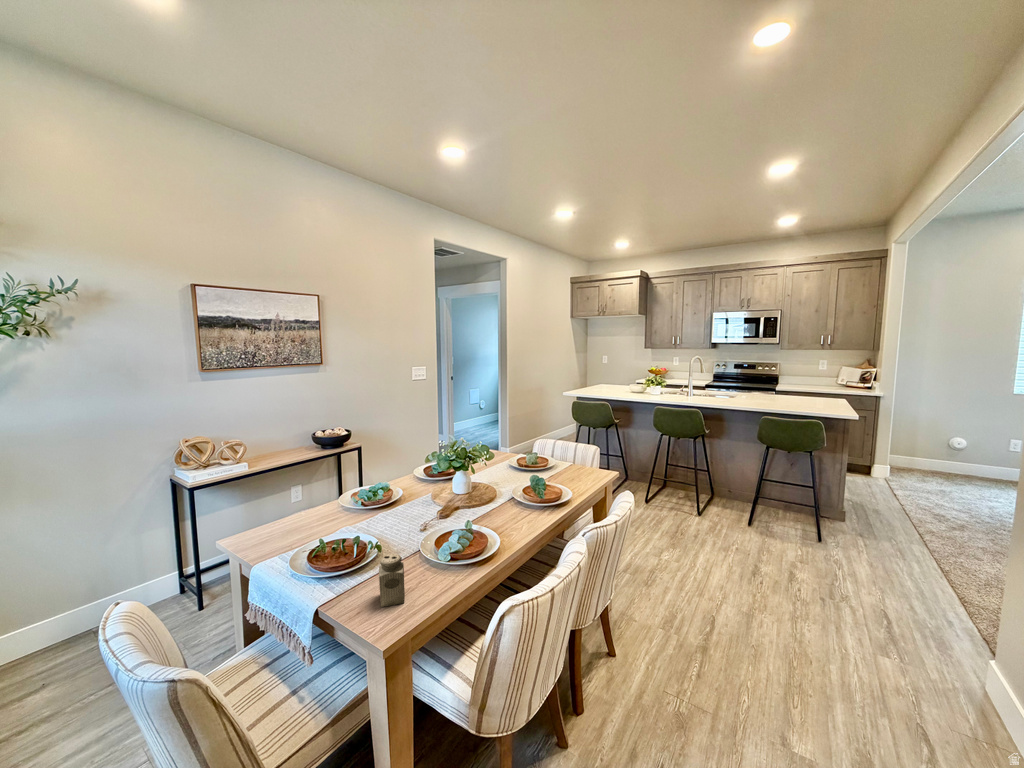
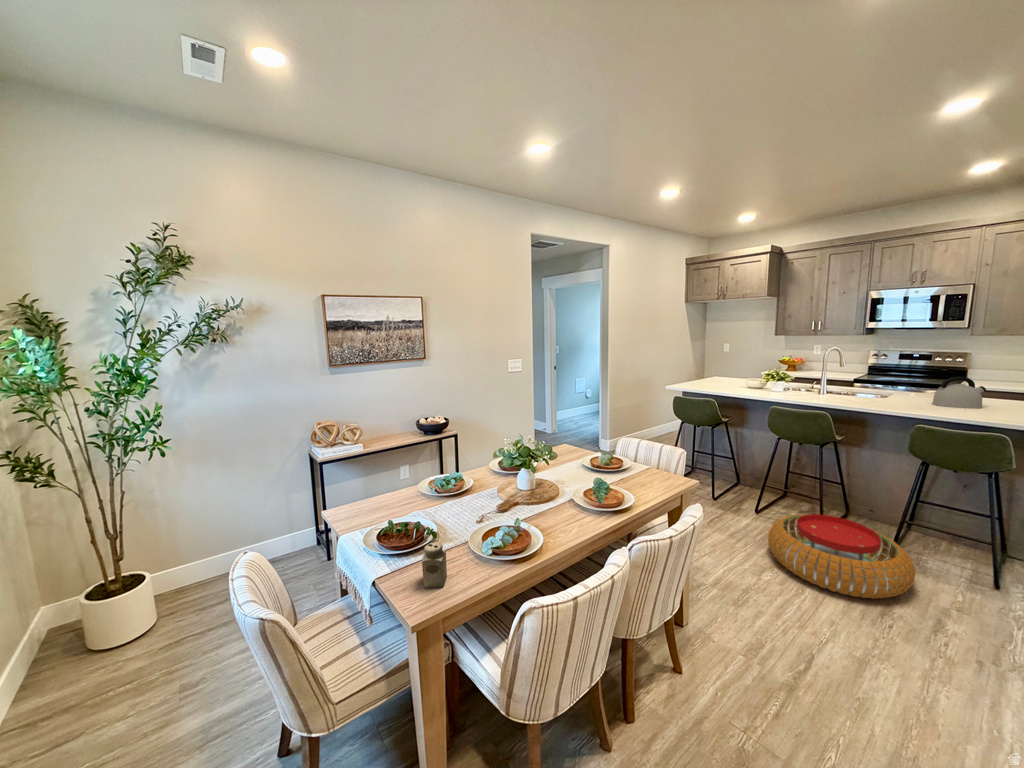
kettle: none [768,379,801,403] -> present [932,377,986,409]
pouf: none [662,497,771,563] -> present [768,514,915,599]

